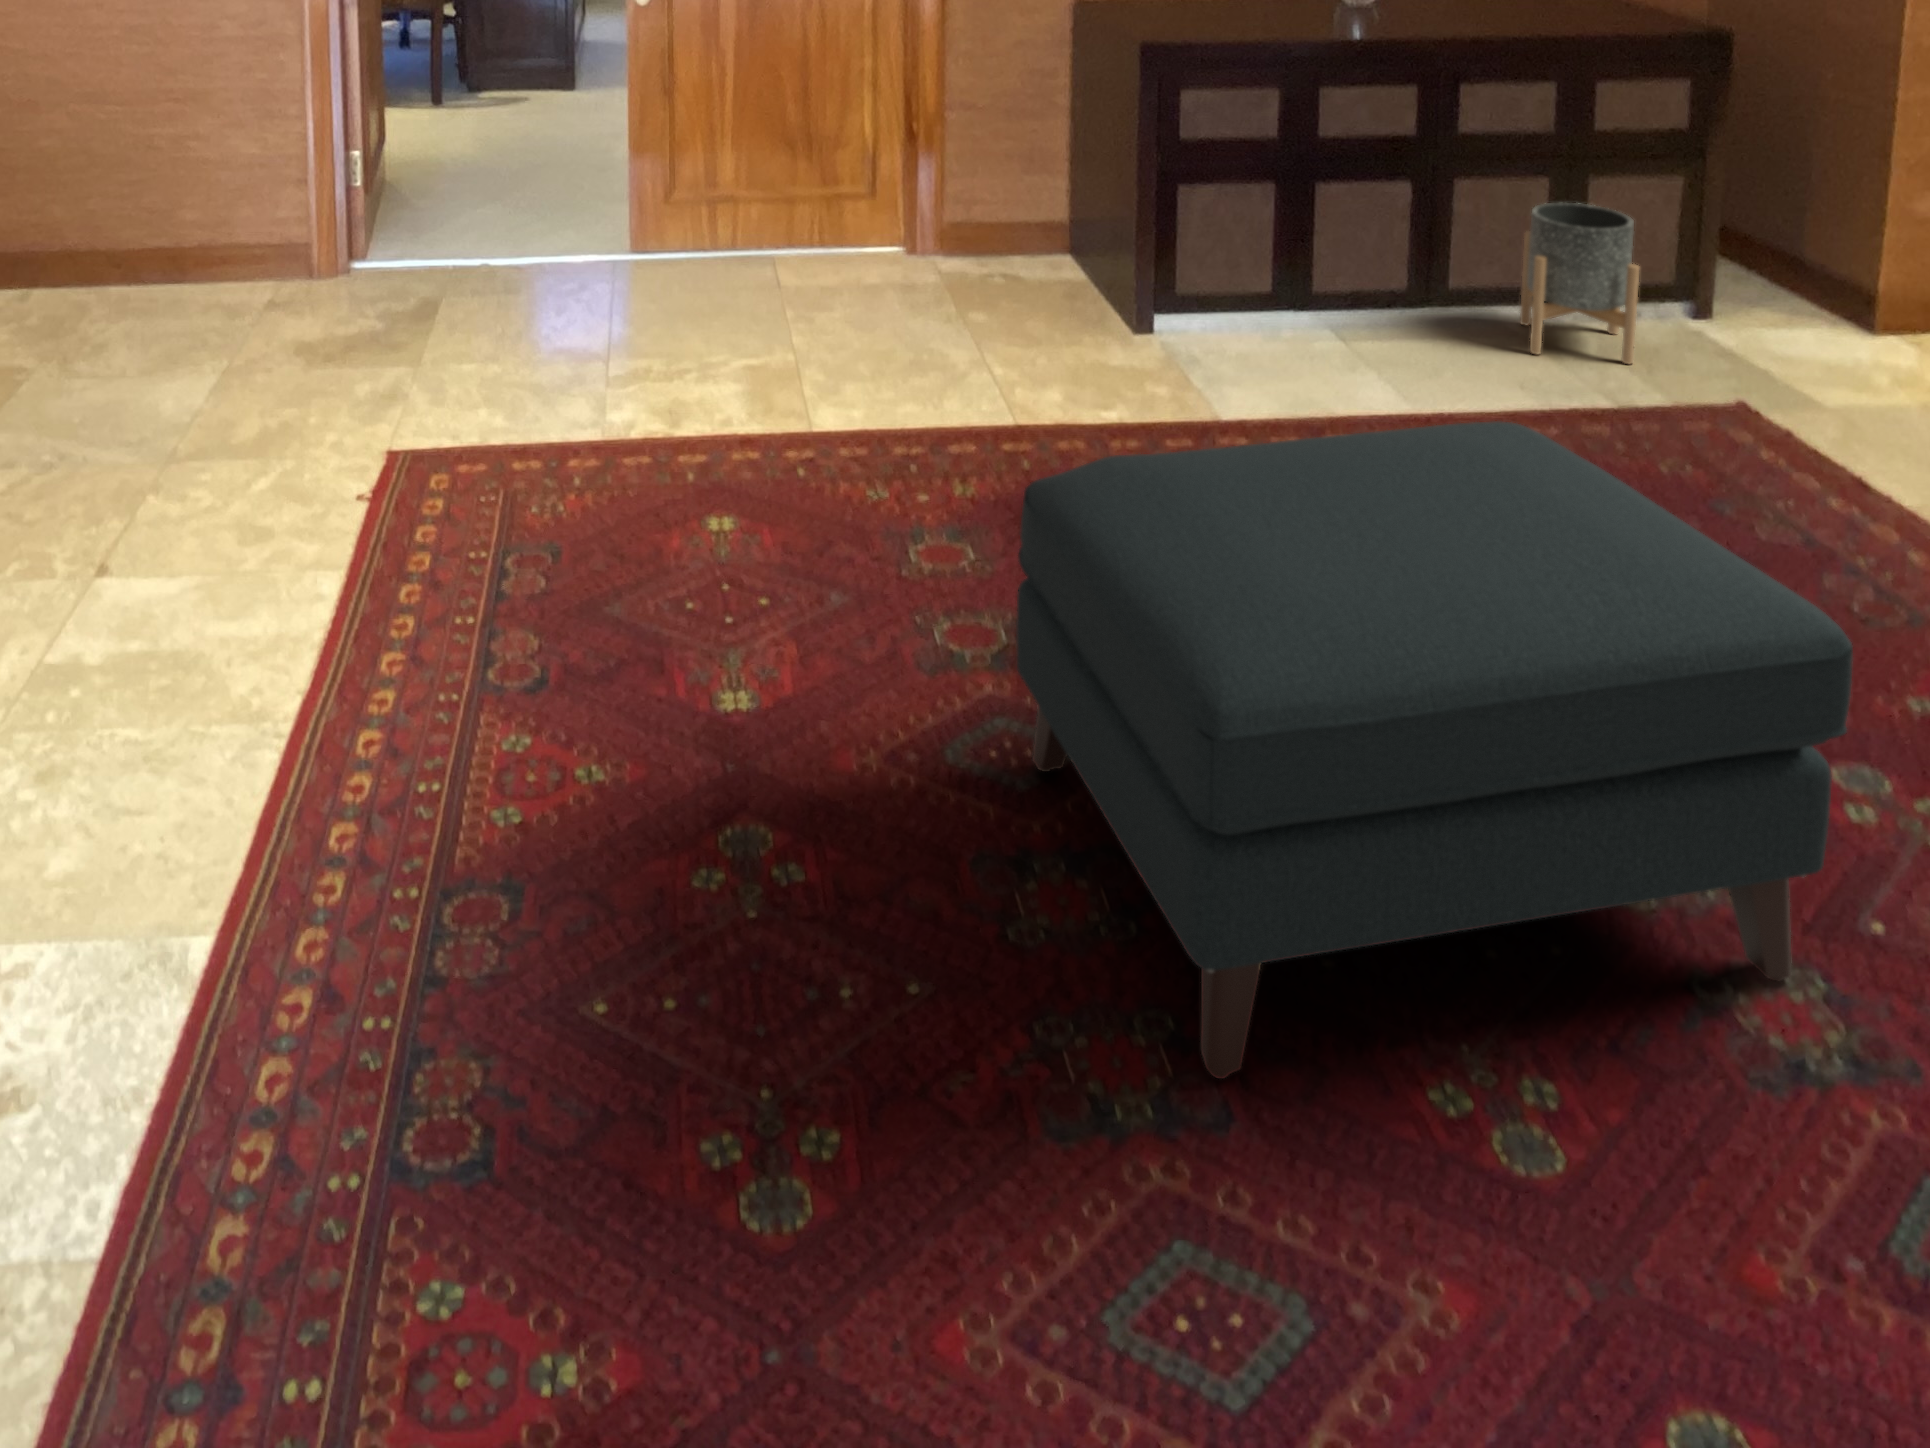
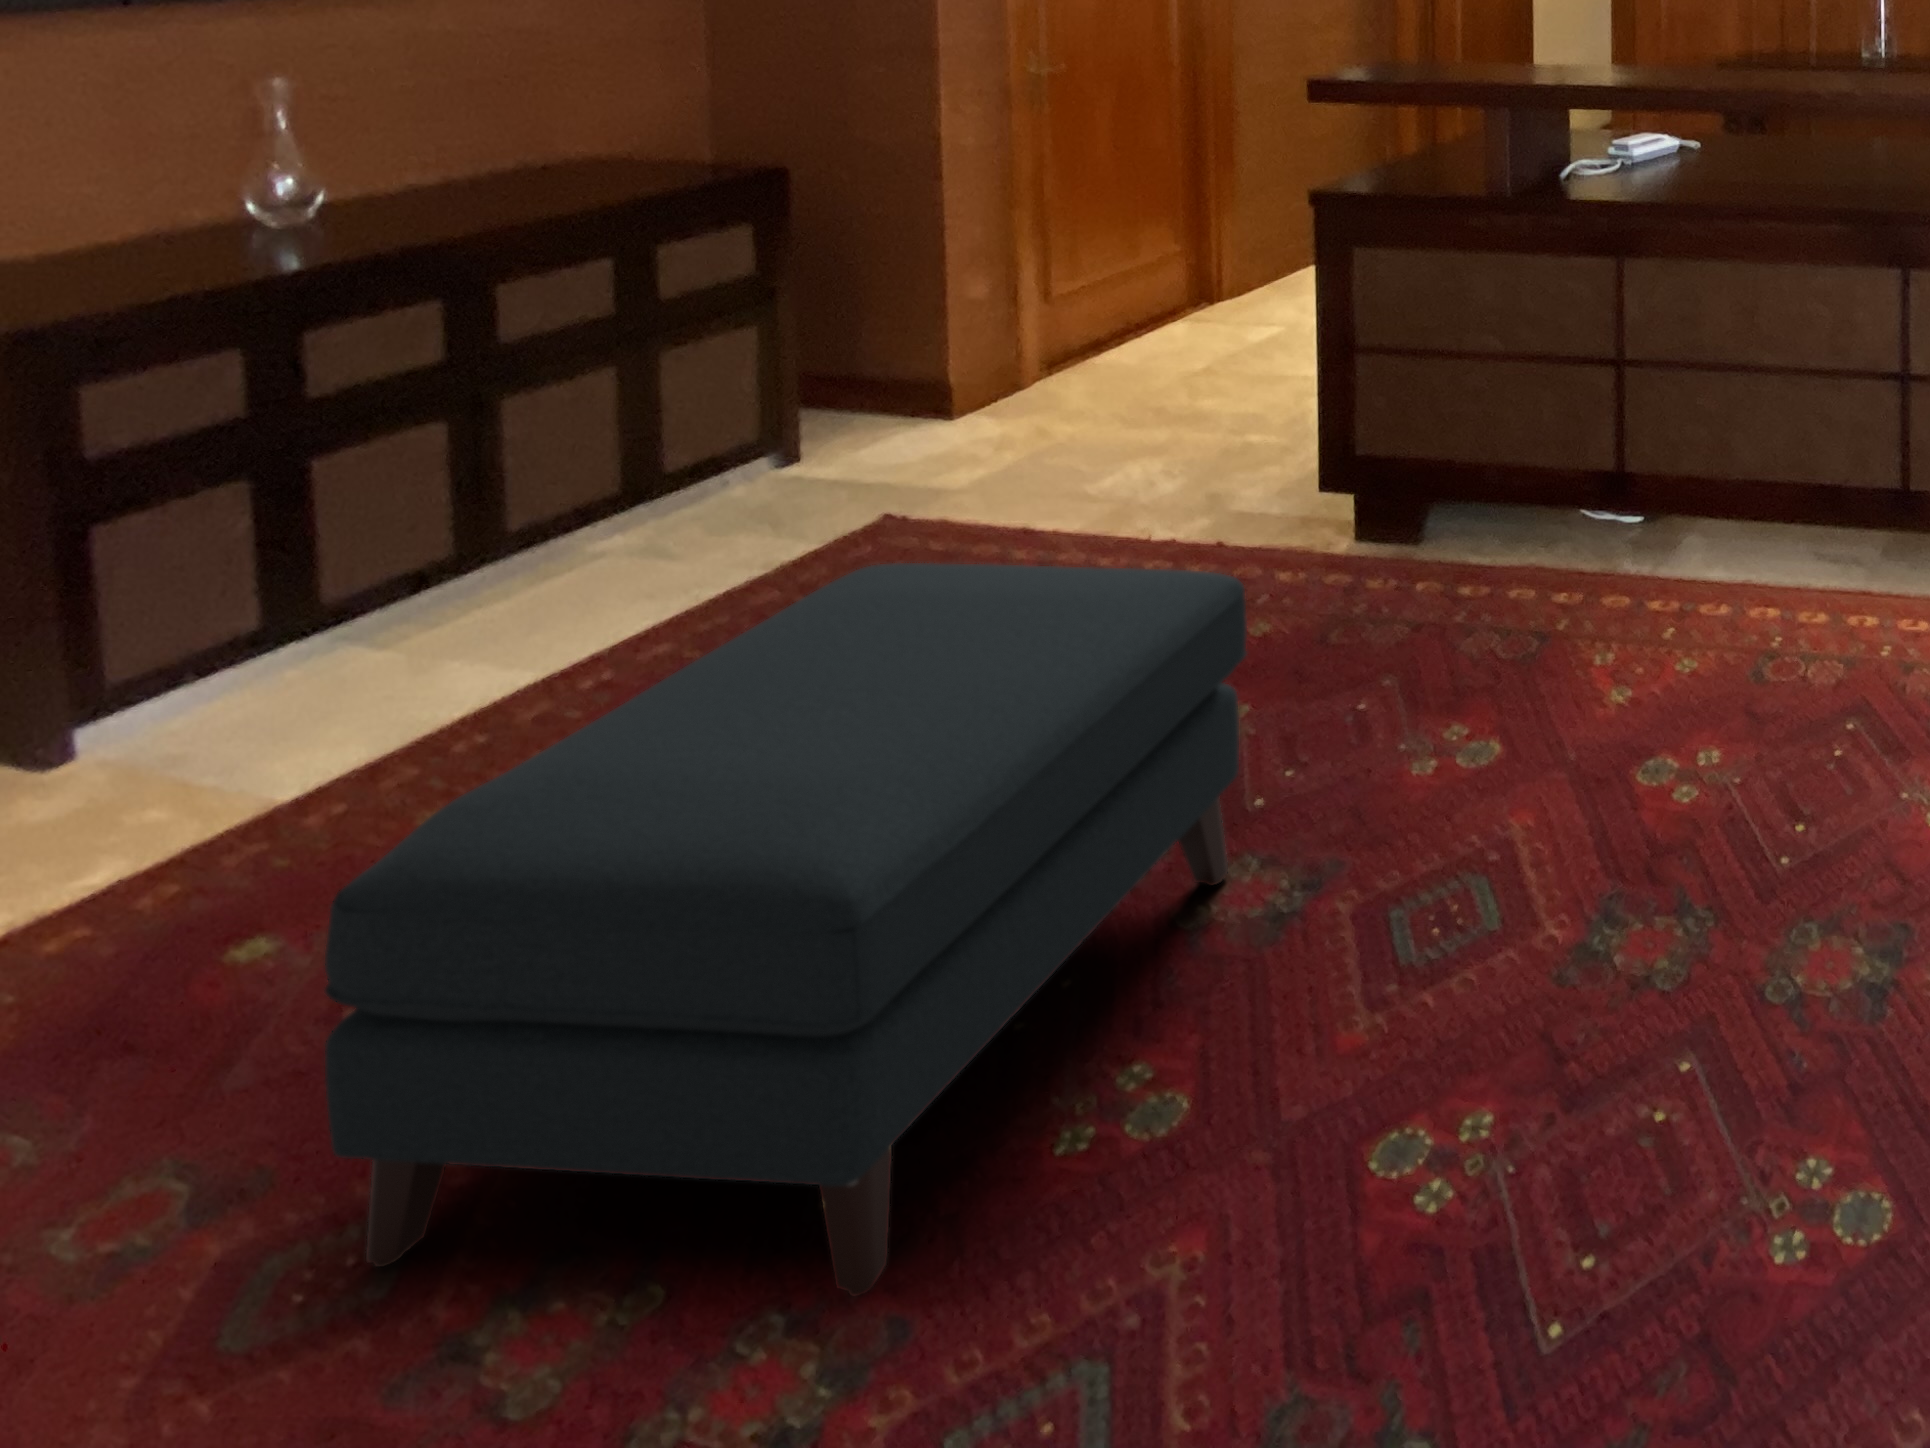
planter: present [1520,203,1639,364] -> none [605,379,768,564]

